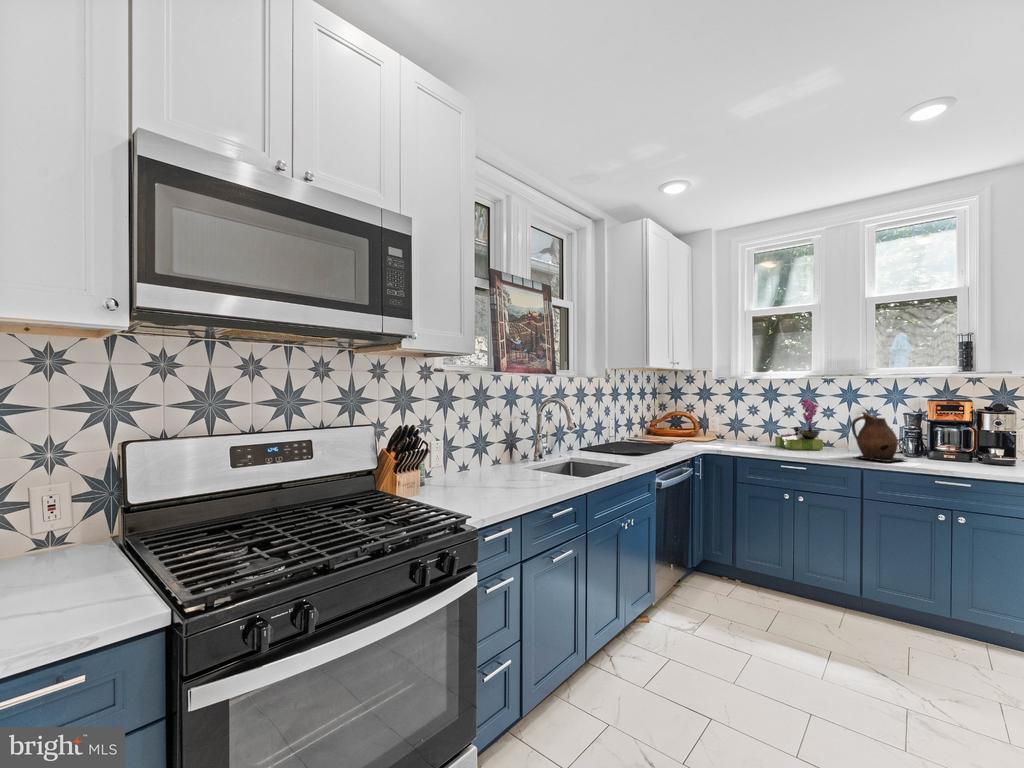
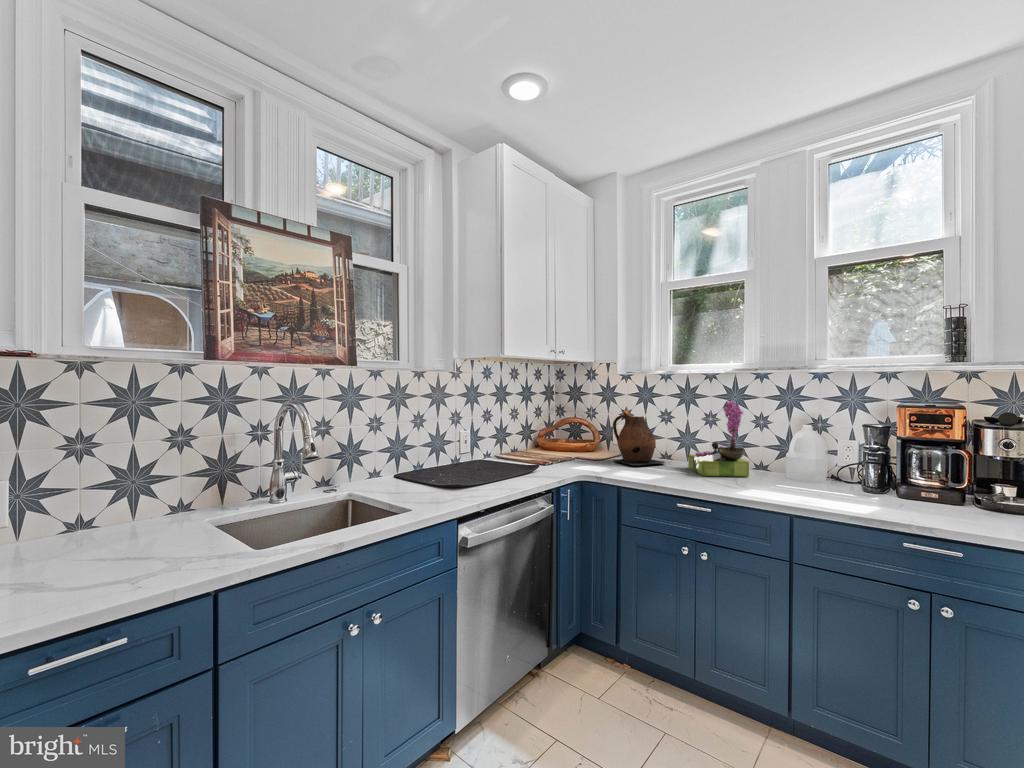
ceramic pitcher: present [851,412,905,462] -> present [613,410,665,466]

